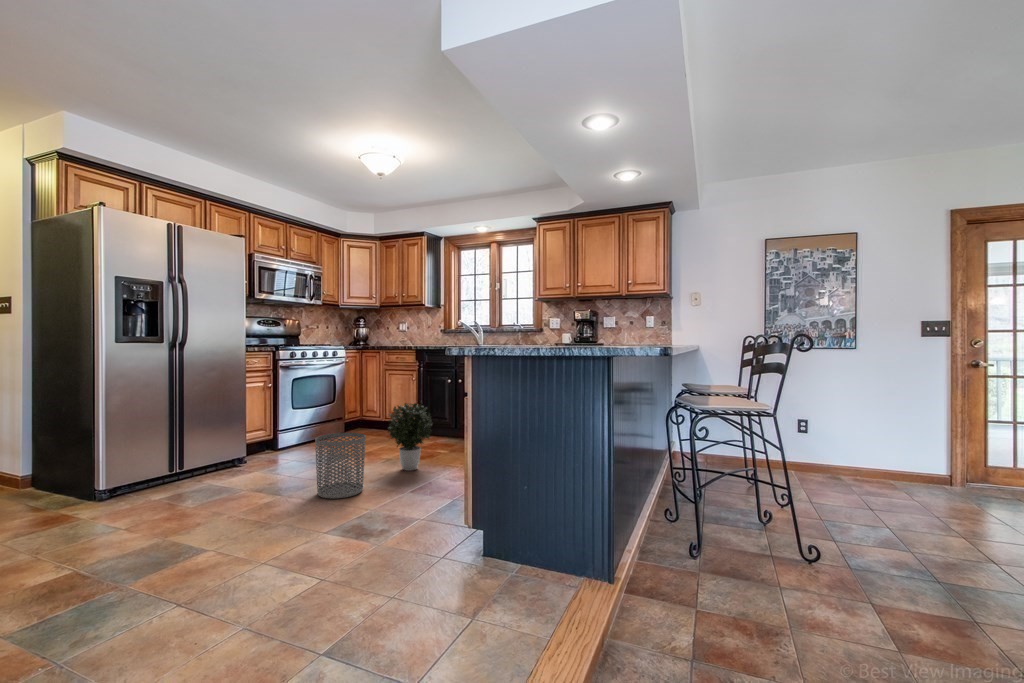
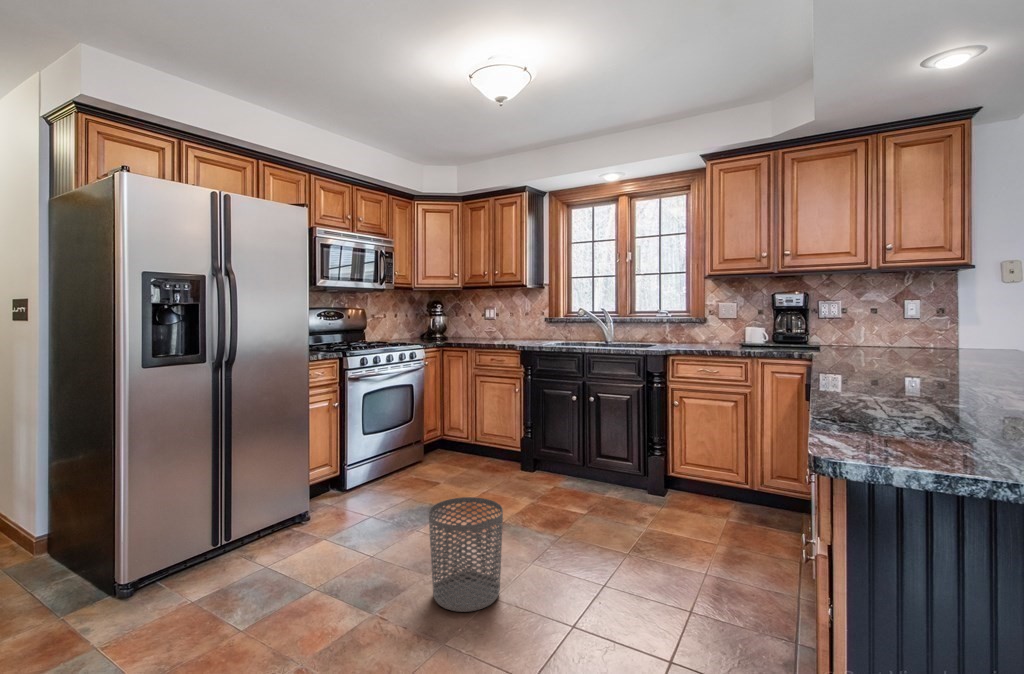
potted plant: present [388,403,432,471] -> none [513,440,581,542]

